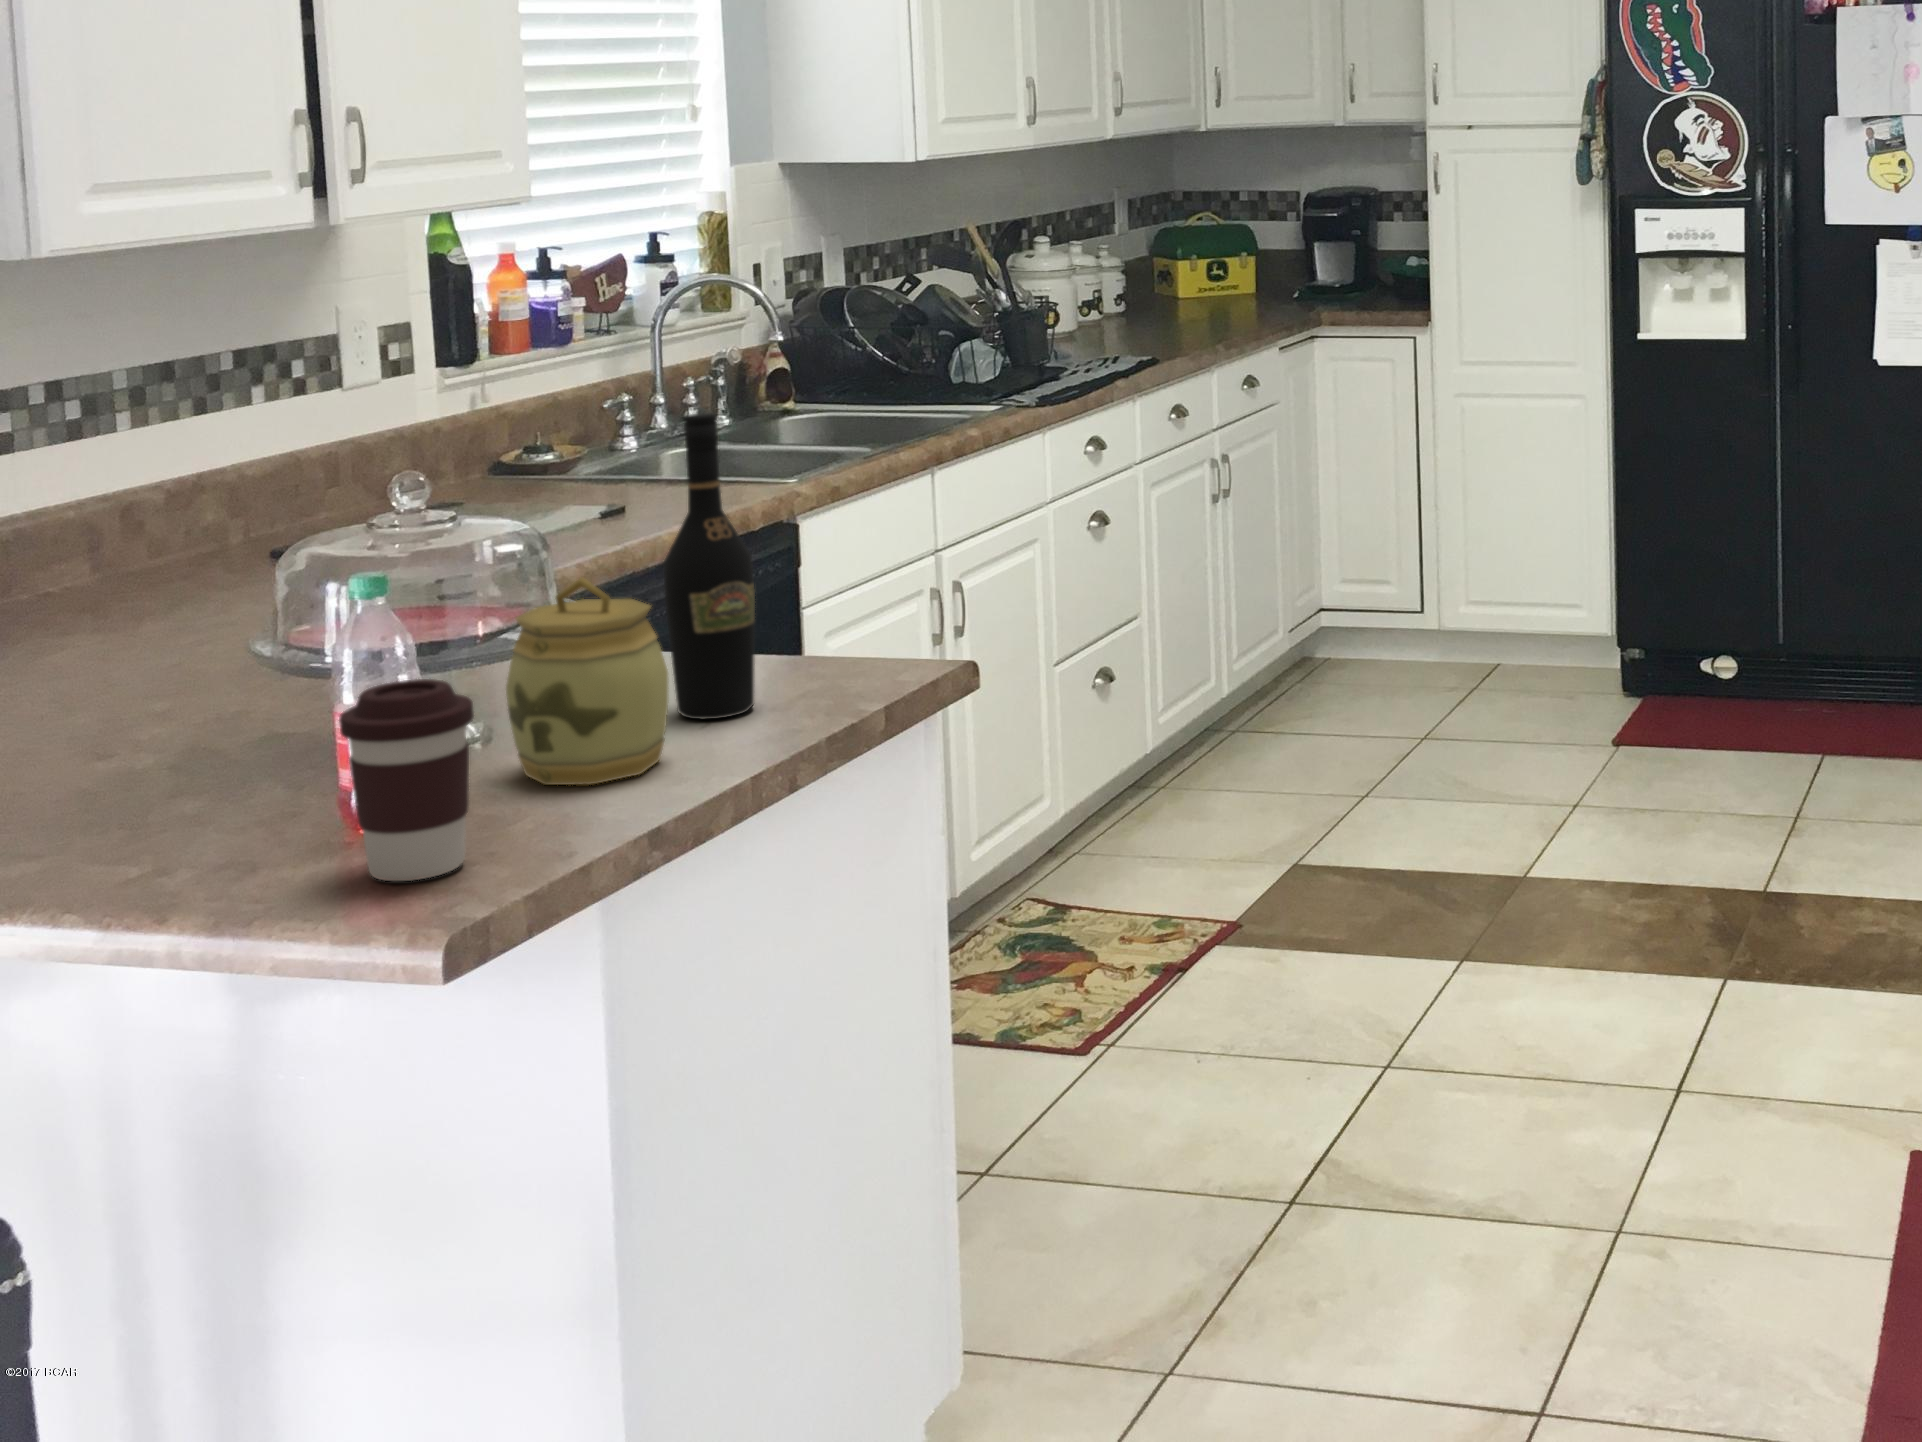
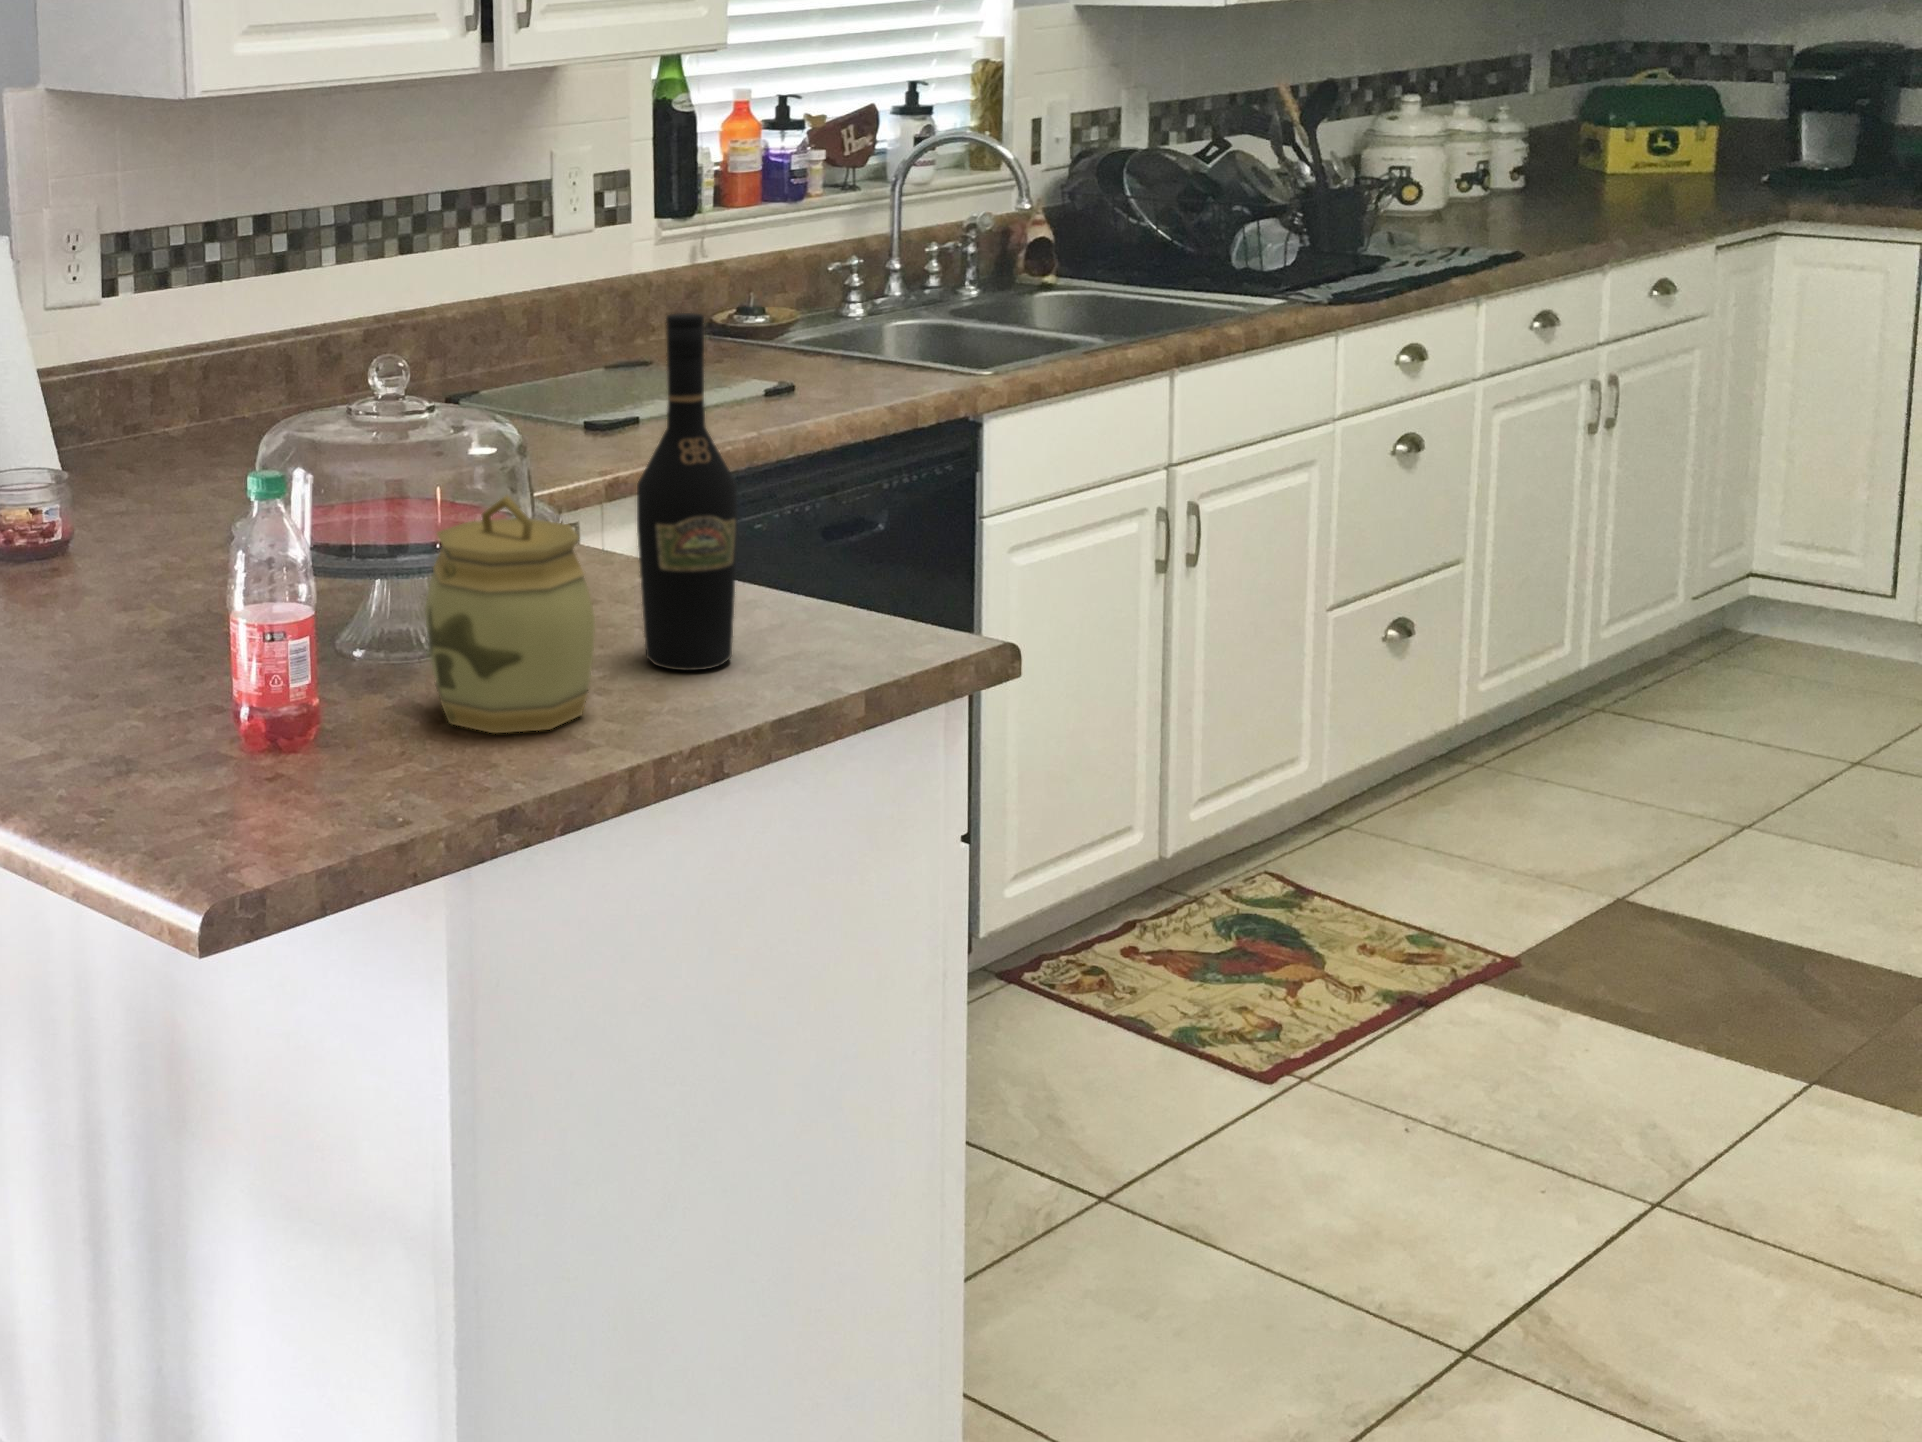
coffee cup: present [339,679,474,881] -> none [173,598,311,822]

